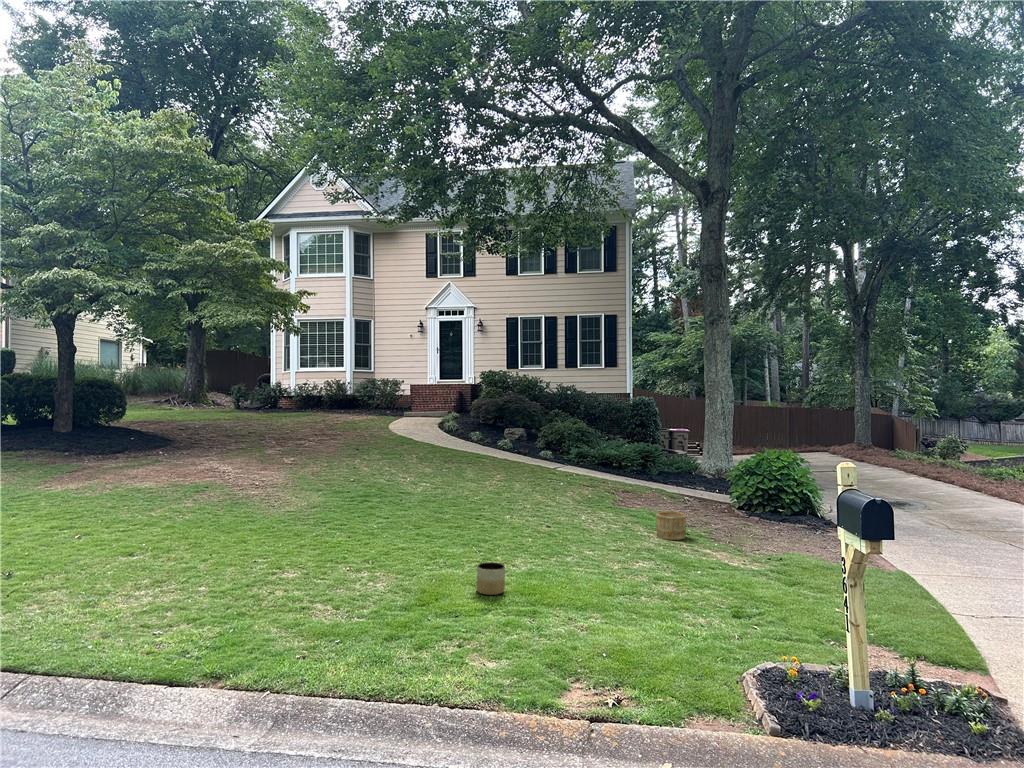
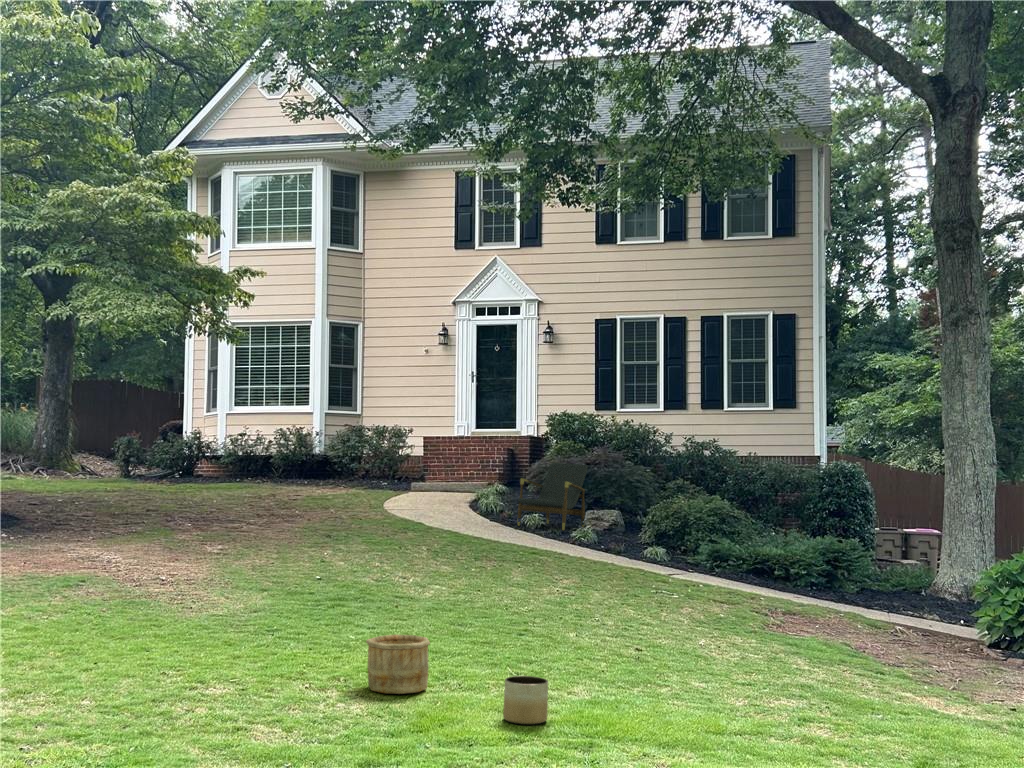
lounge chair: none [466,401,505,439] -> present [518,463,588,530]
wooden bucket: present [656,511,686,540] -> present [366,635,430,694]

